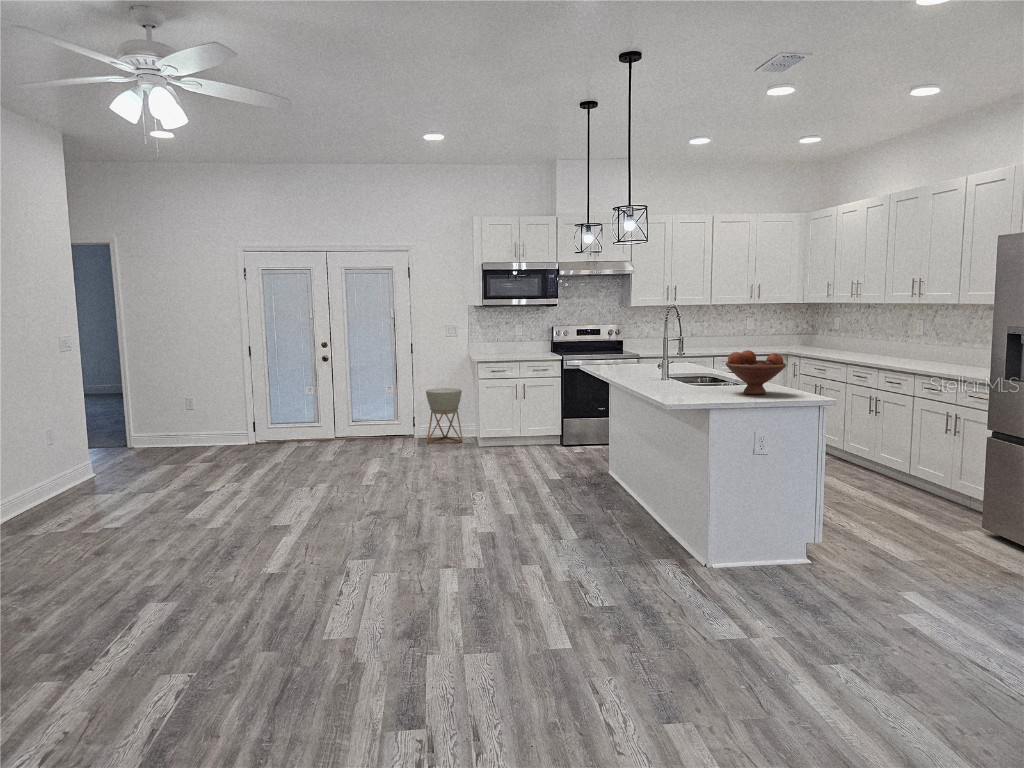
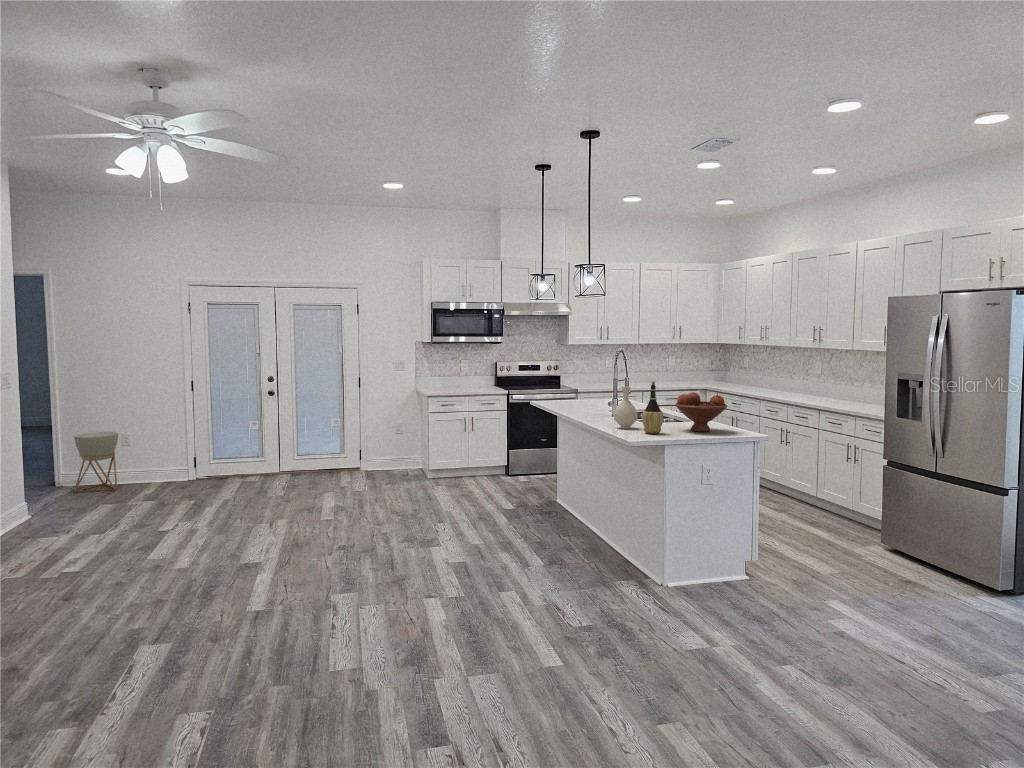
wine bottle: none [685,337,709,396] -> present [642,381,663,434]
vase: none [656,344,683,391] -> present [614,387,638,429]
planter: present [426,388,463,443] -> present [74,432,118,492]

